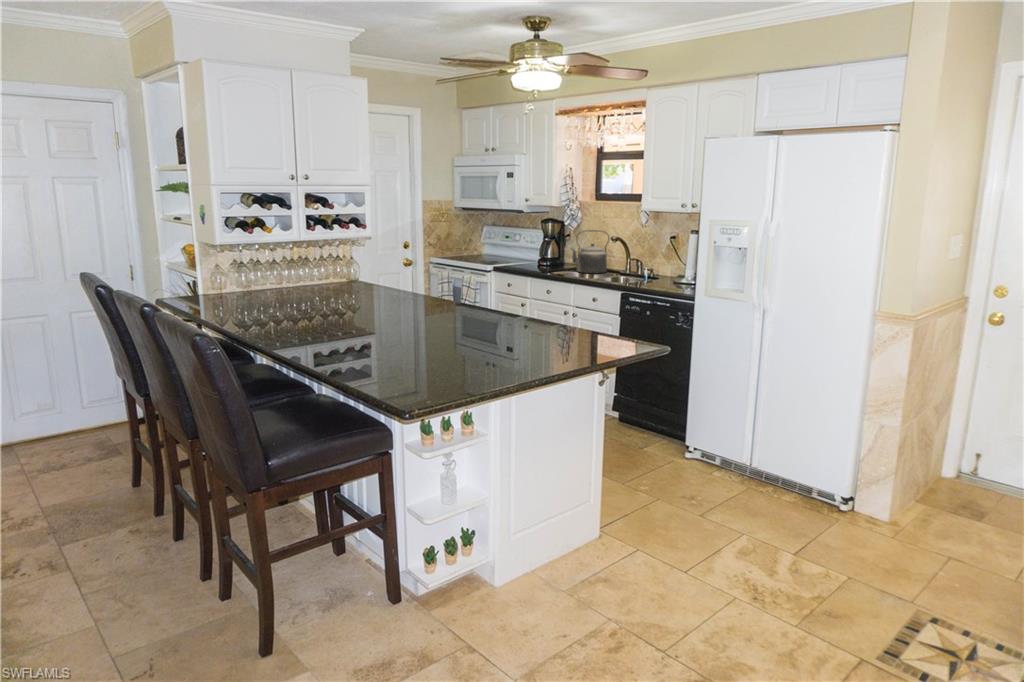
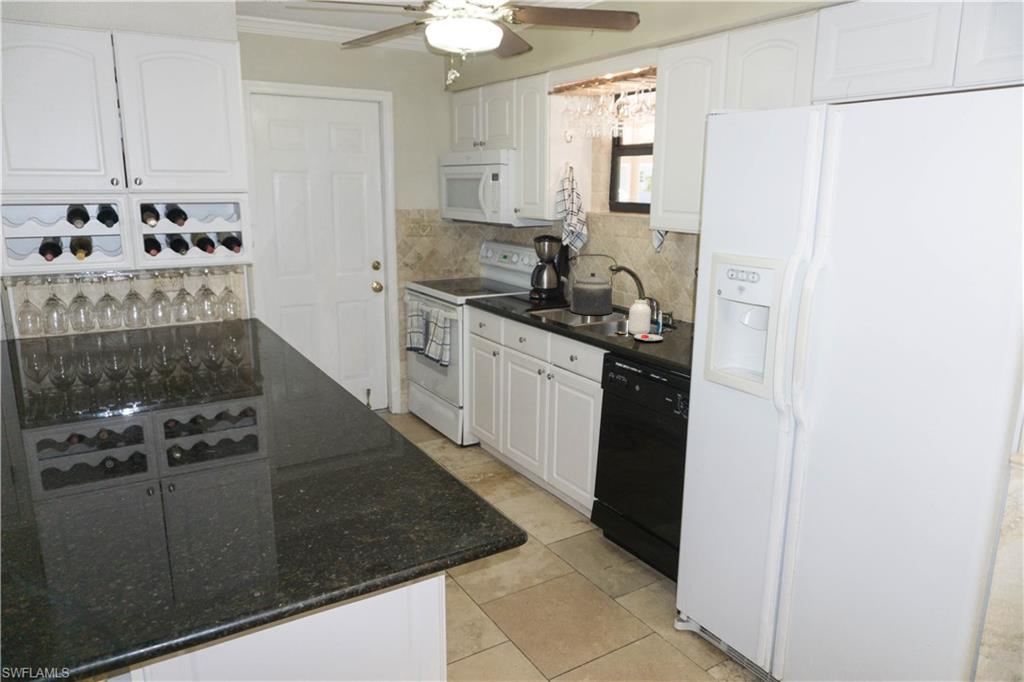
jar: none [622,259,657,285] -> present [616,300,663,341]

